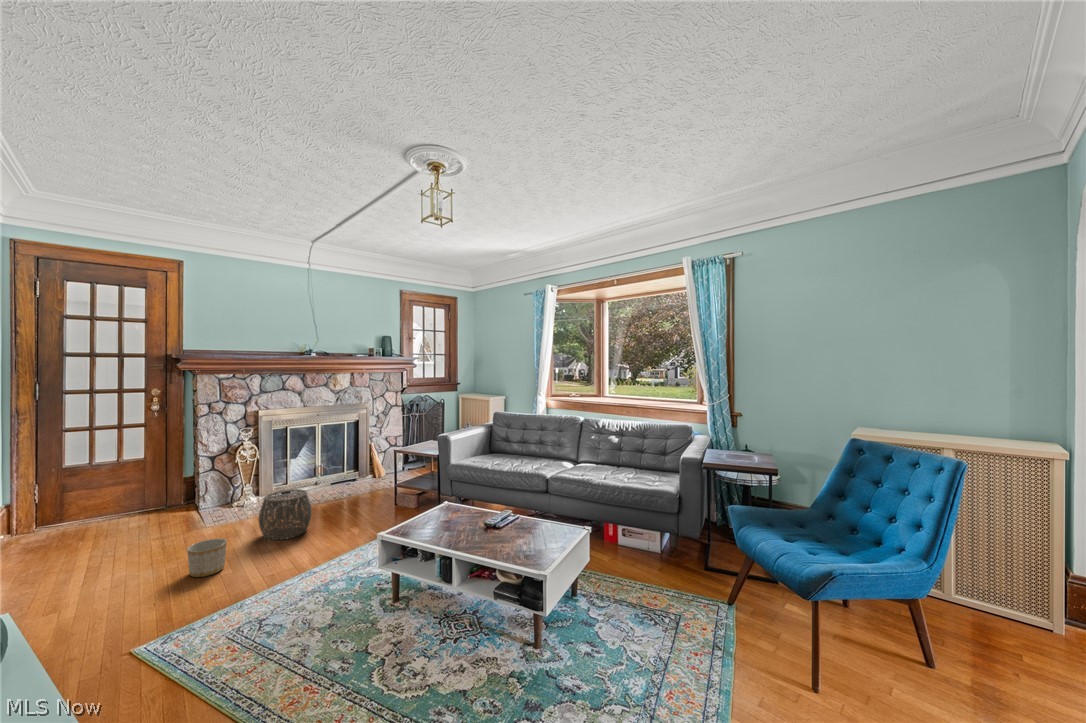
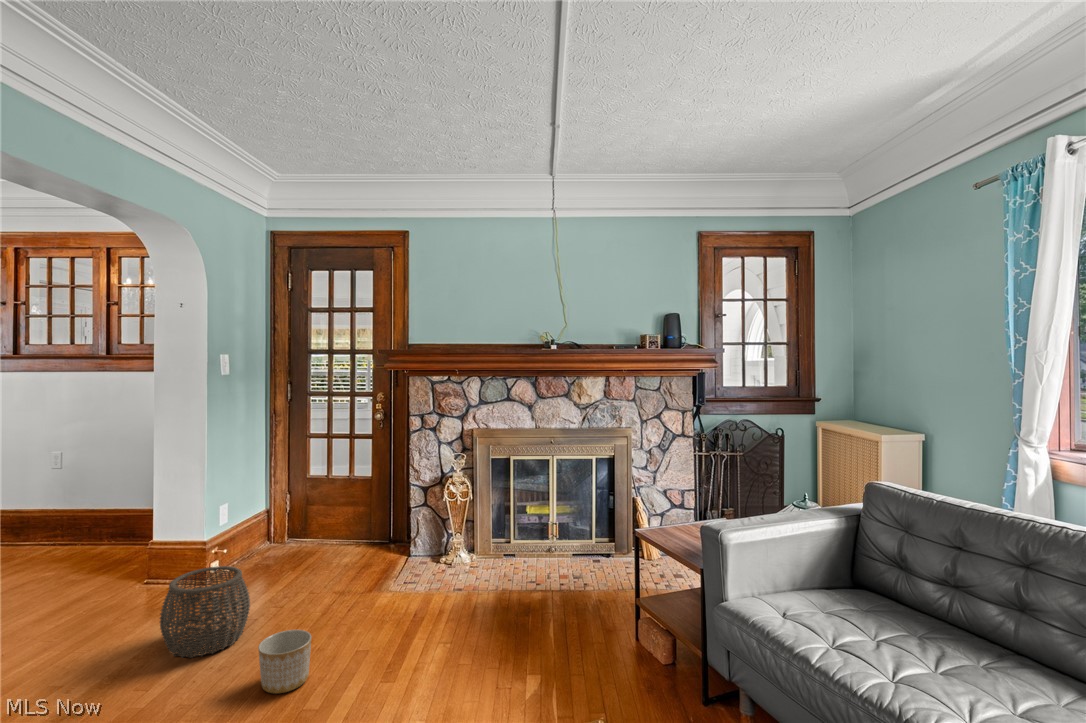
woven basket: present [259,489,312,541] -> present [160,566,250,658]

